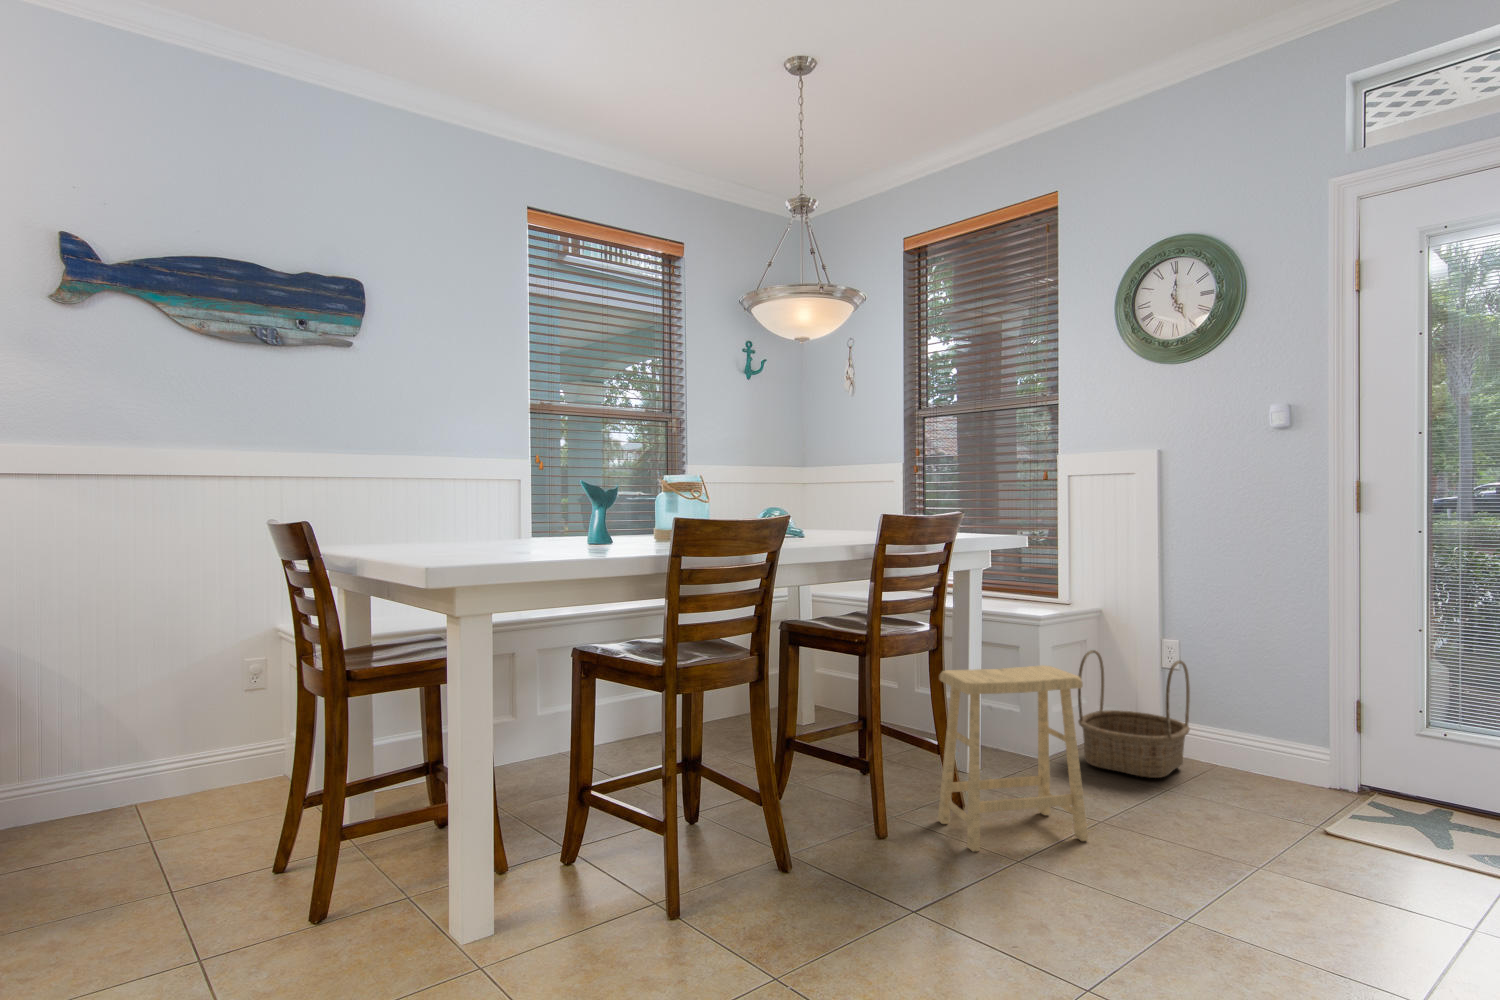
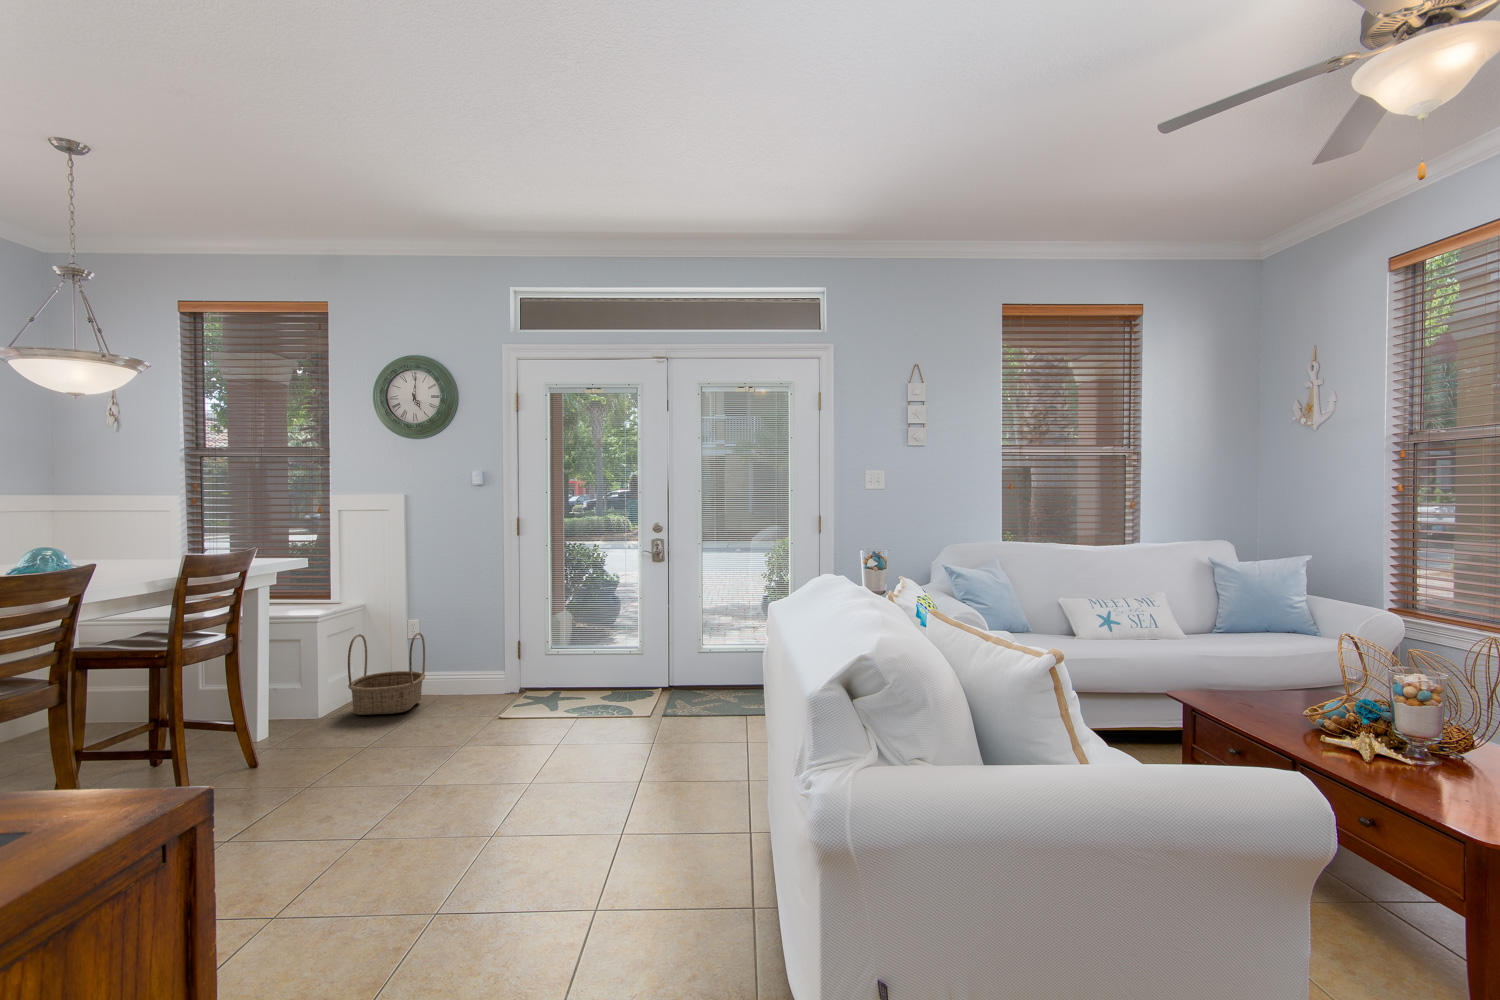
footstool: present [938,665,1088,852] -> none [236,650,357,792]

